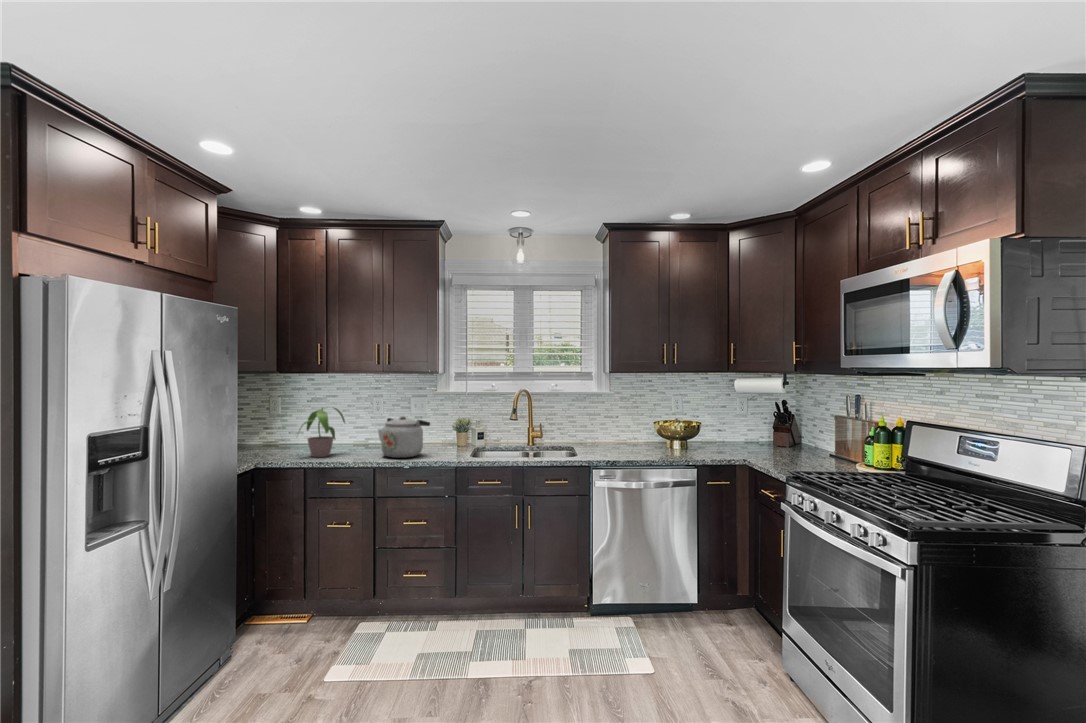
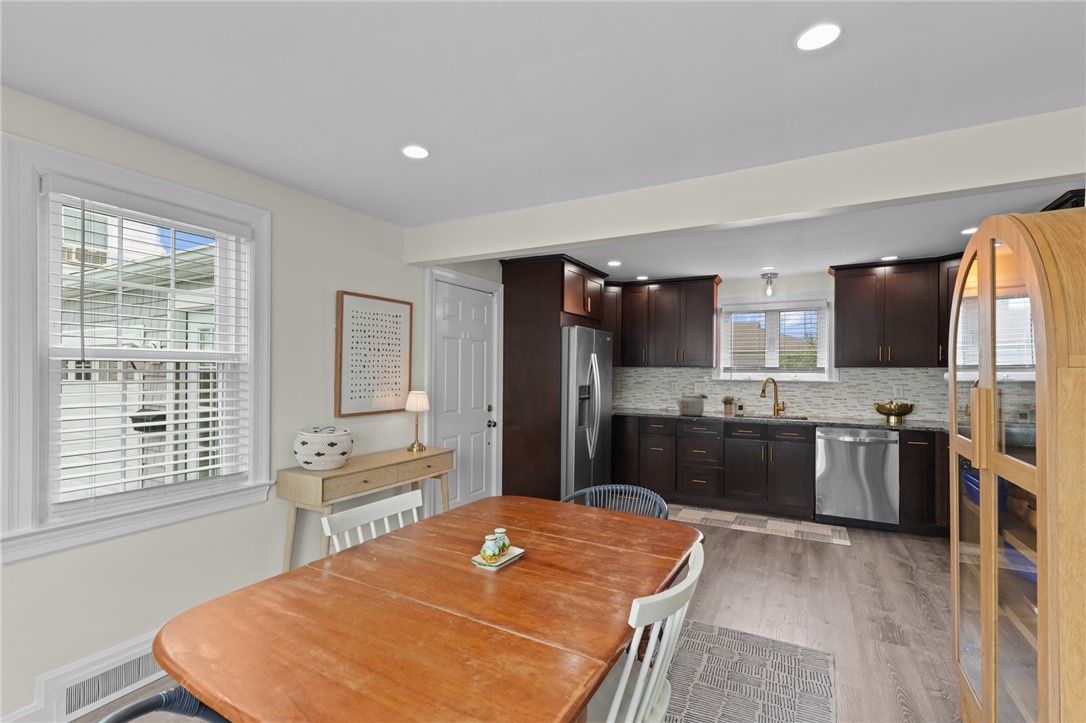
potted plant: present [299,407,345,457] -> none [629,385,661,413]

